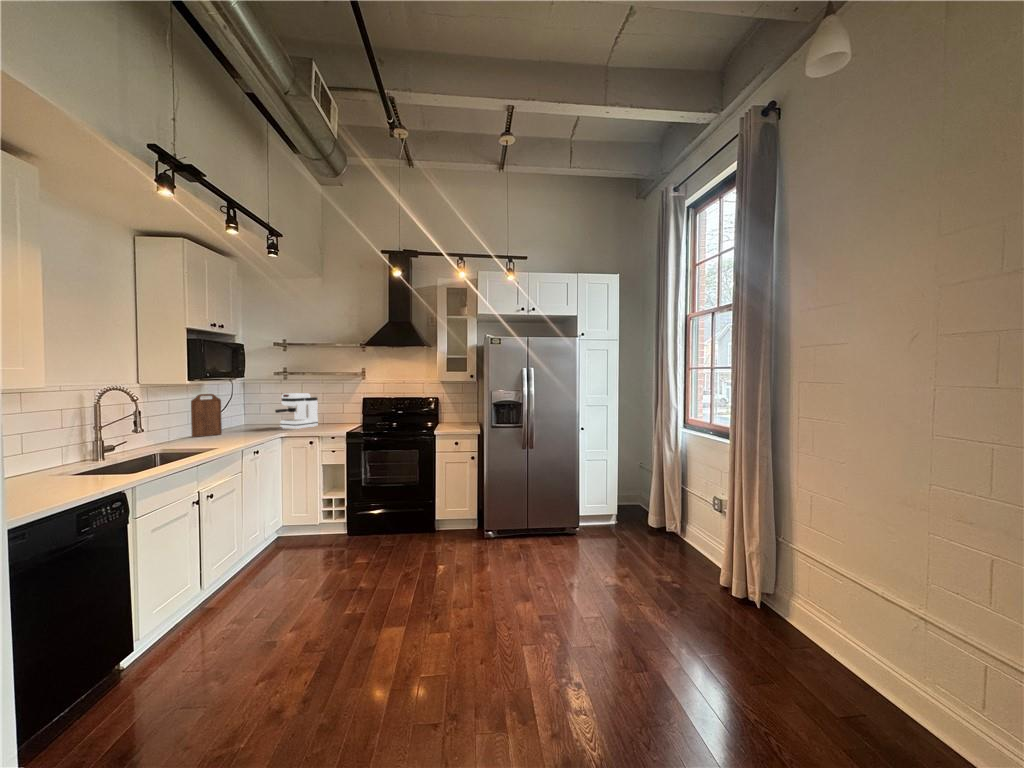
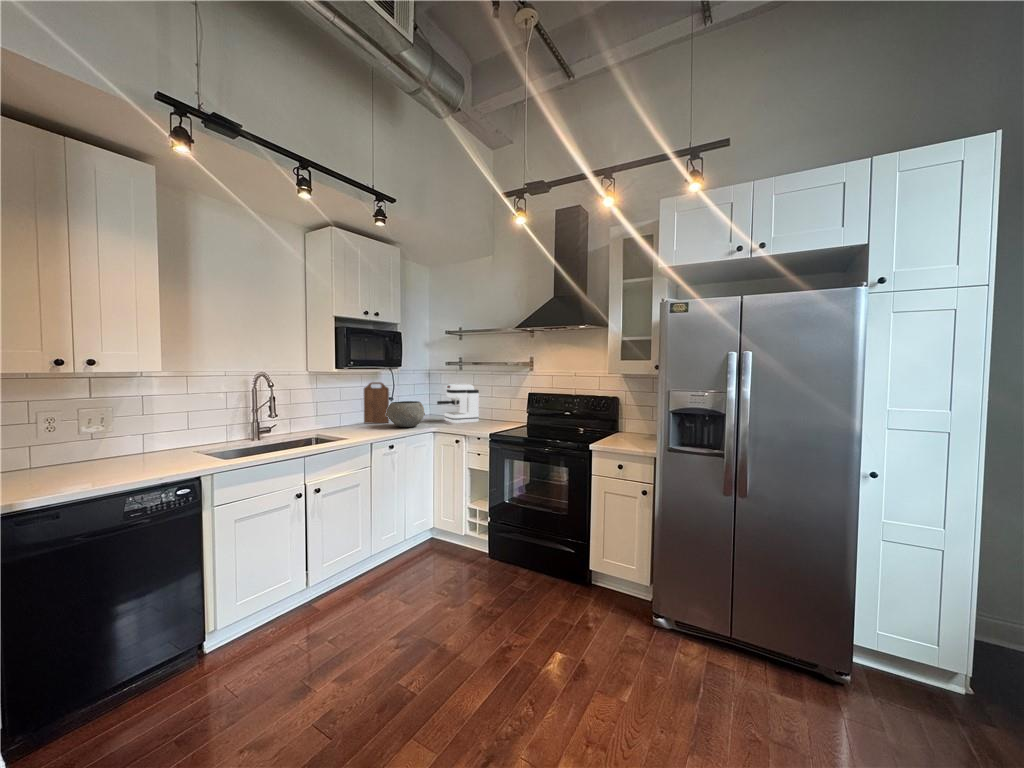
ceramic bowl: none [229,411,271,436] -> present [386,401,425,427]

